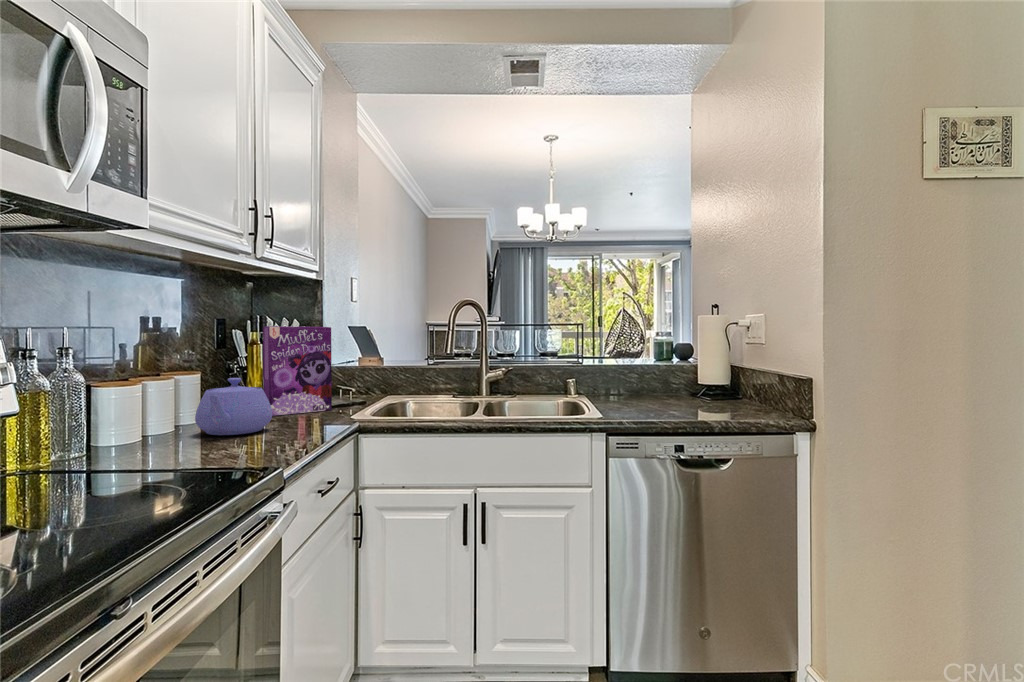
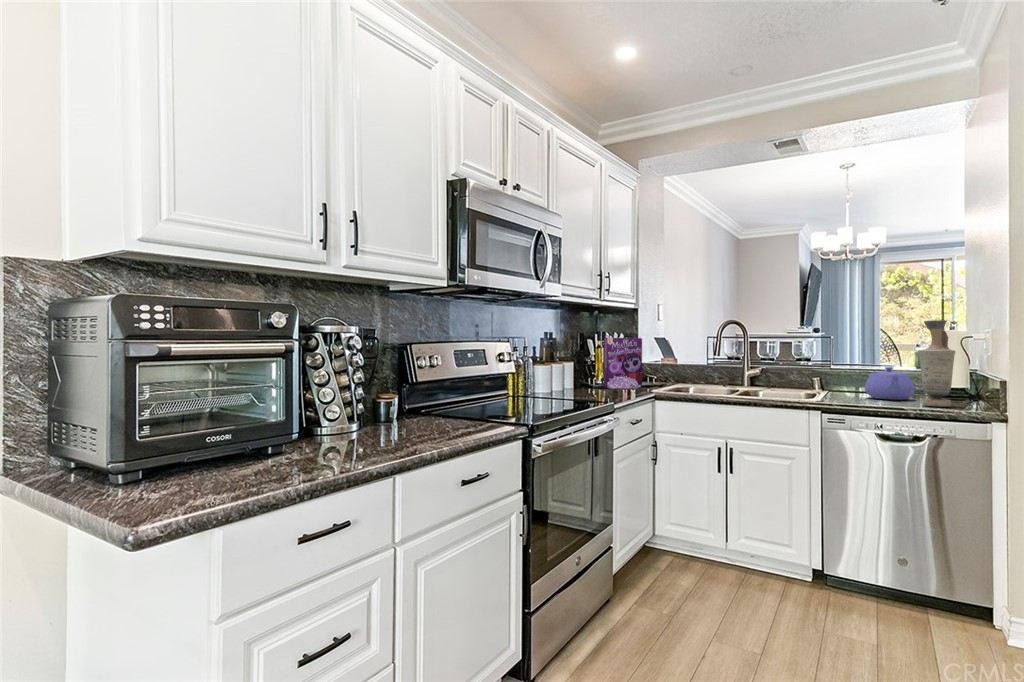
vase: none [711,303,752,417] -> present [918,320,956,407]
teapot: present [195,378,272,435] -> present [865,367,915,400]

